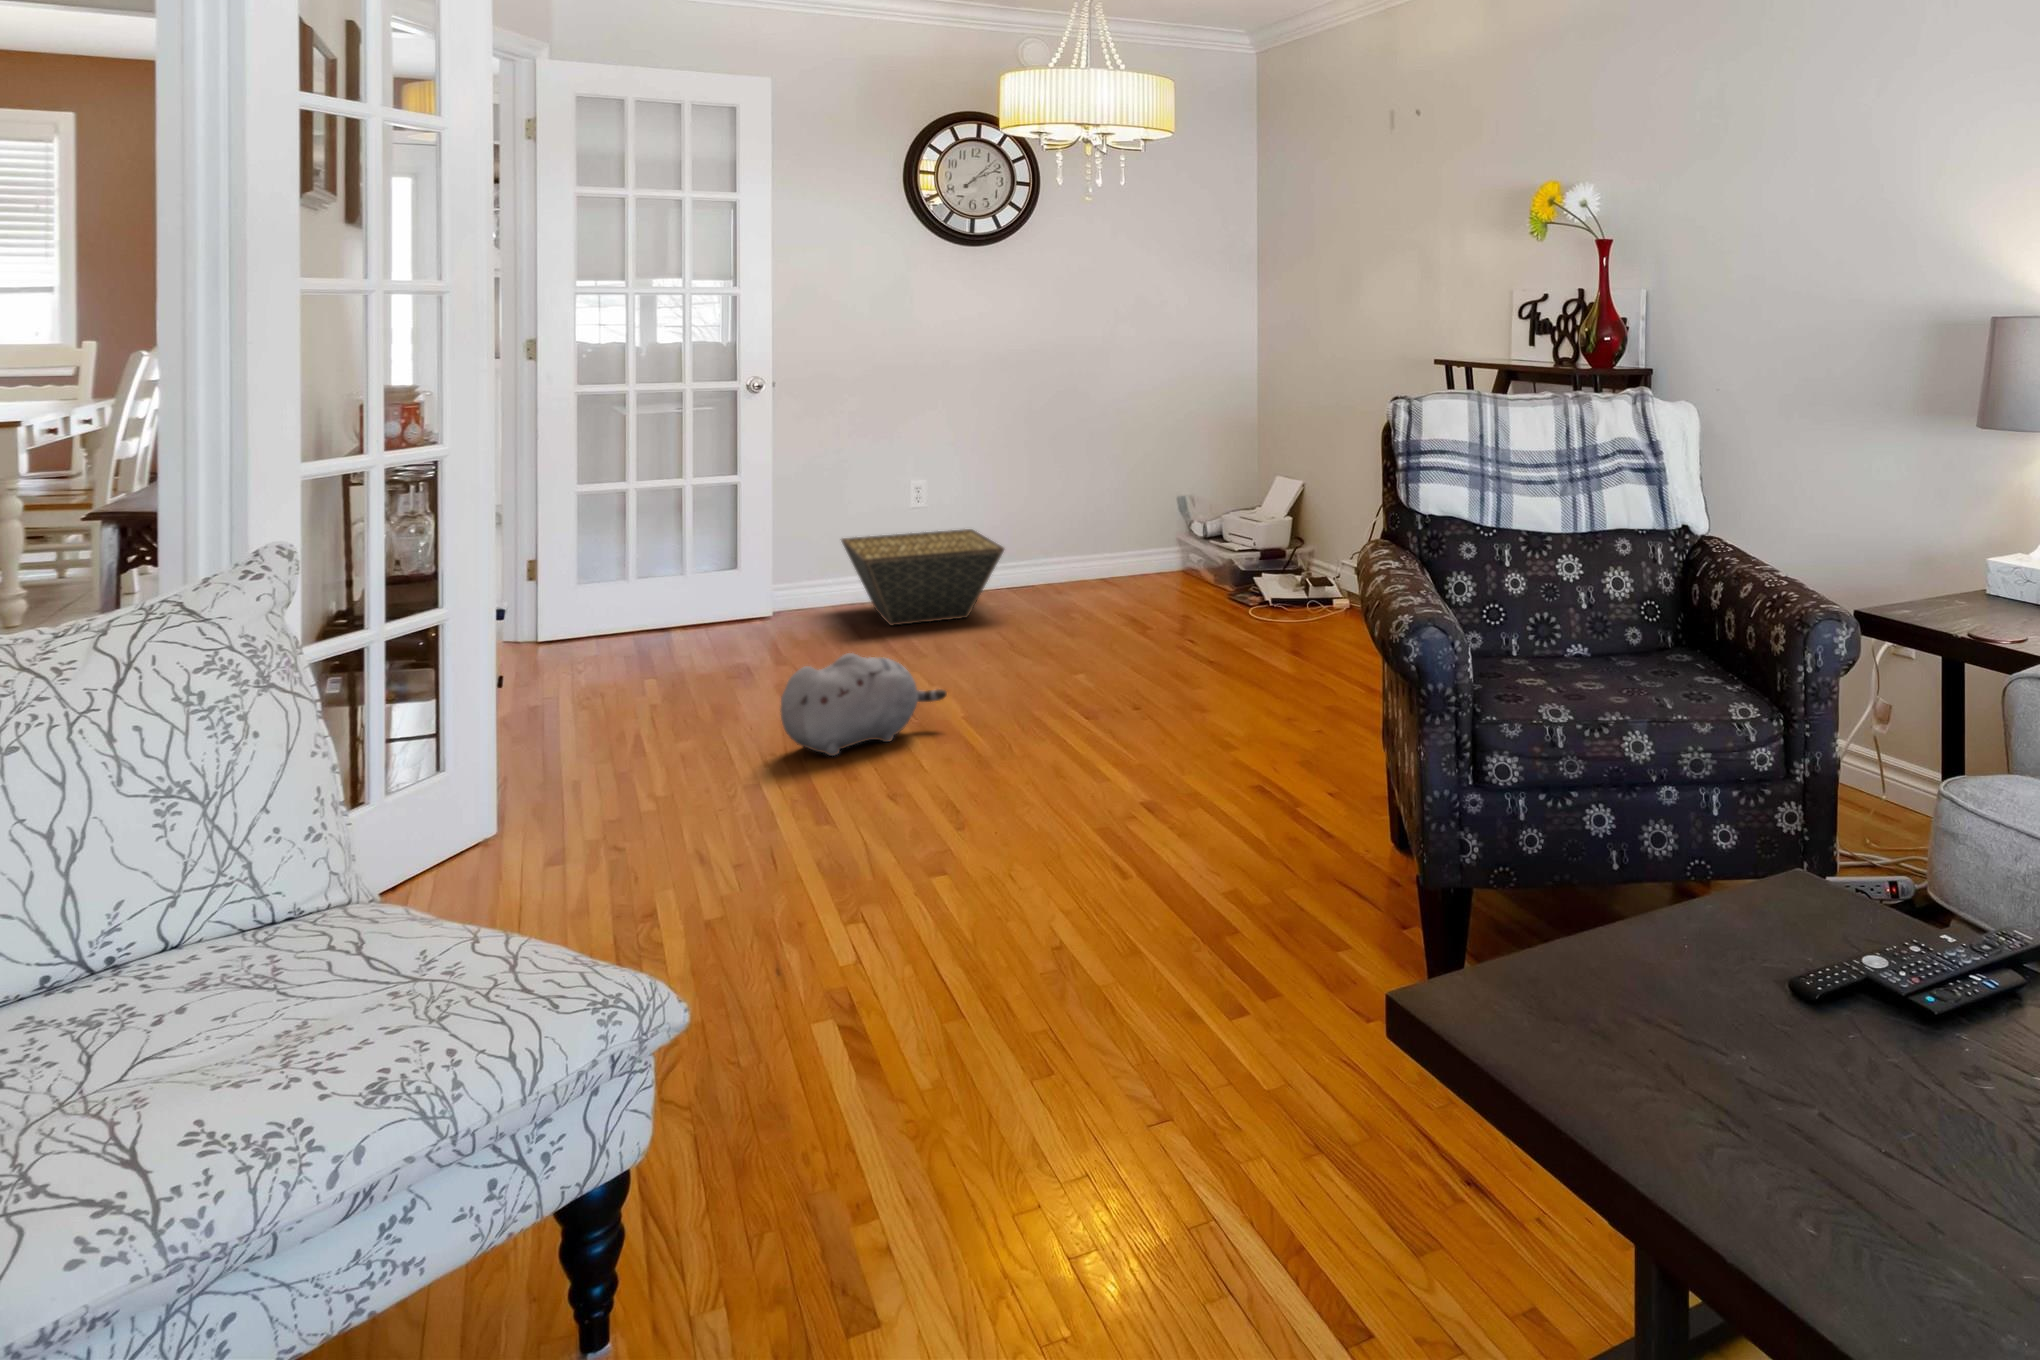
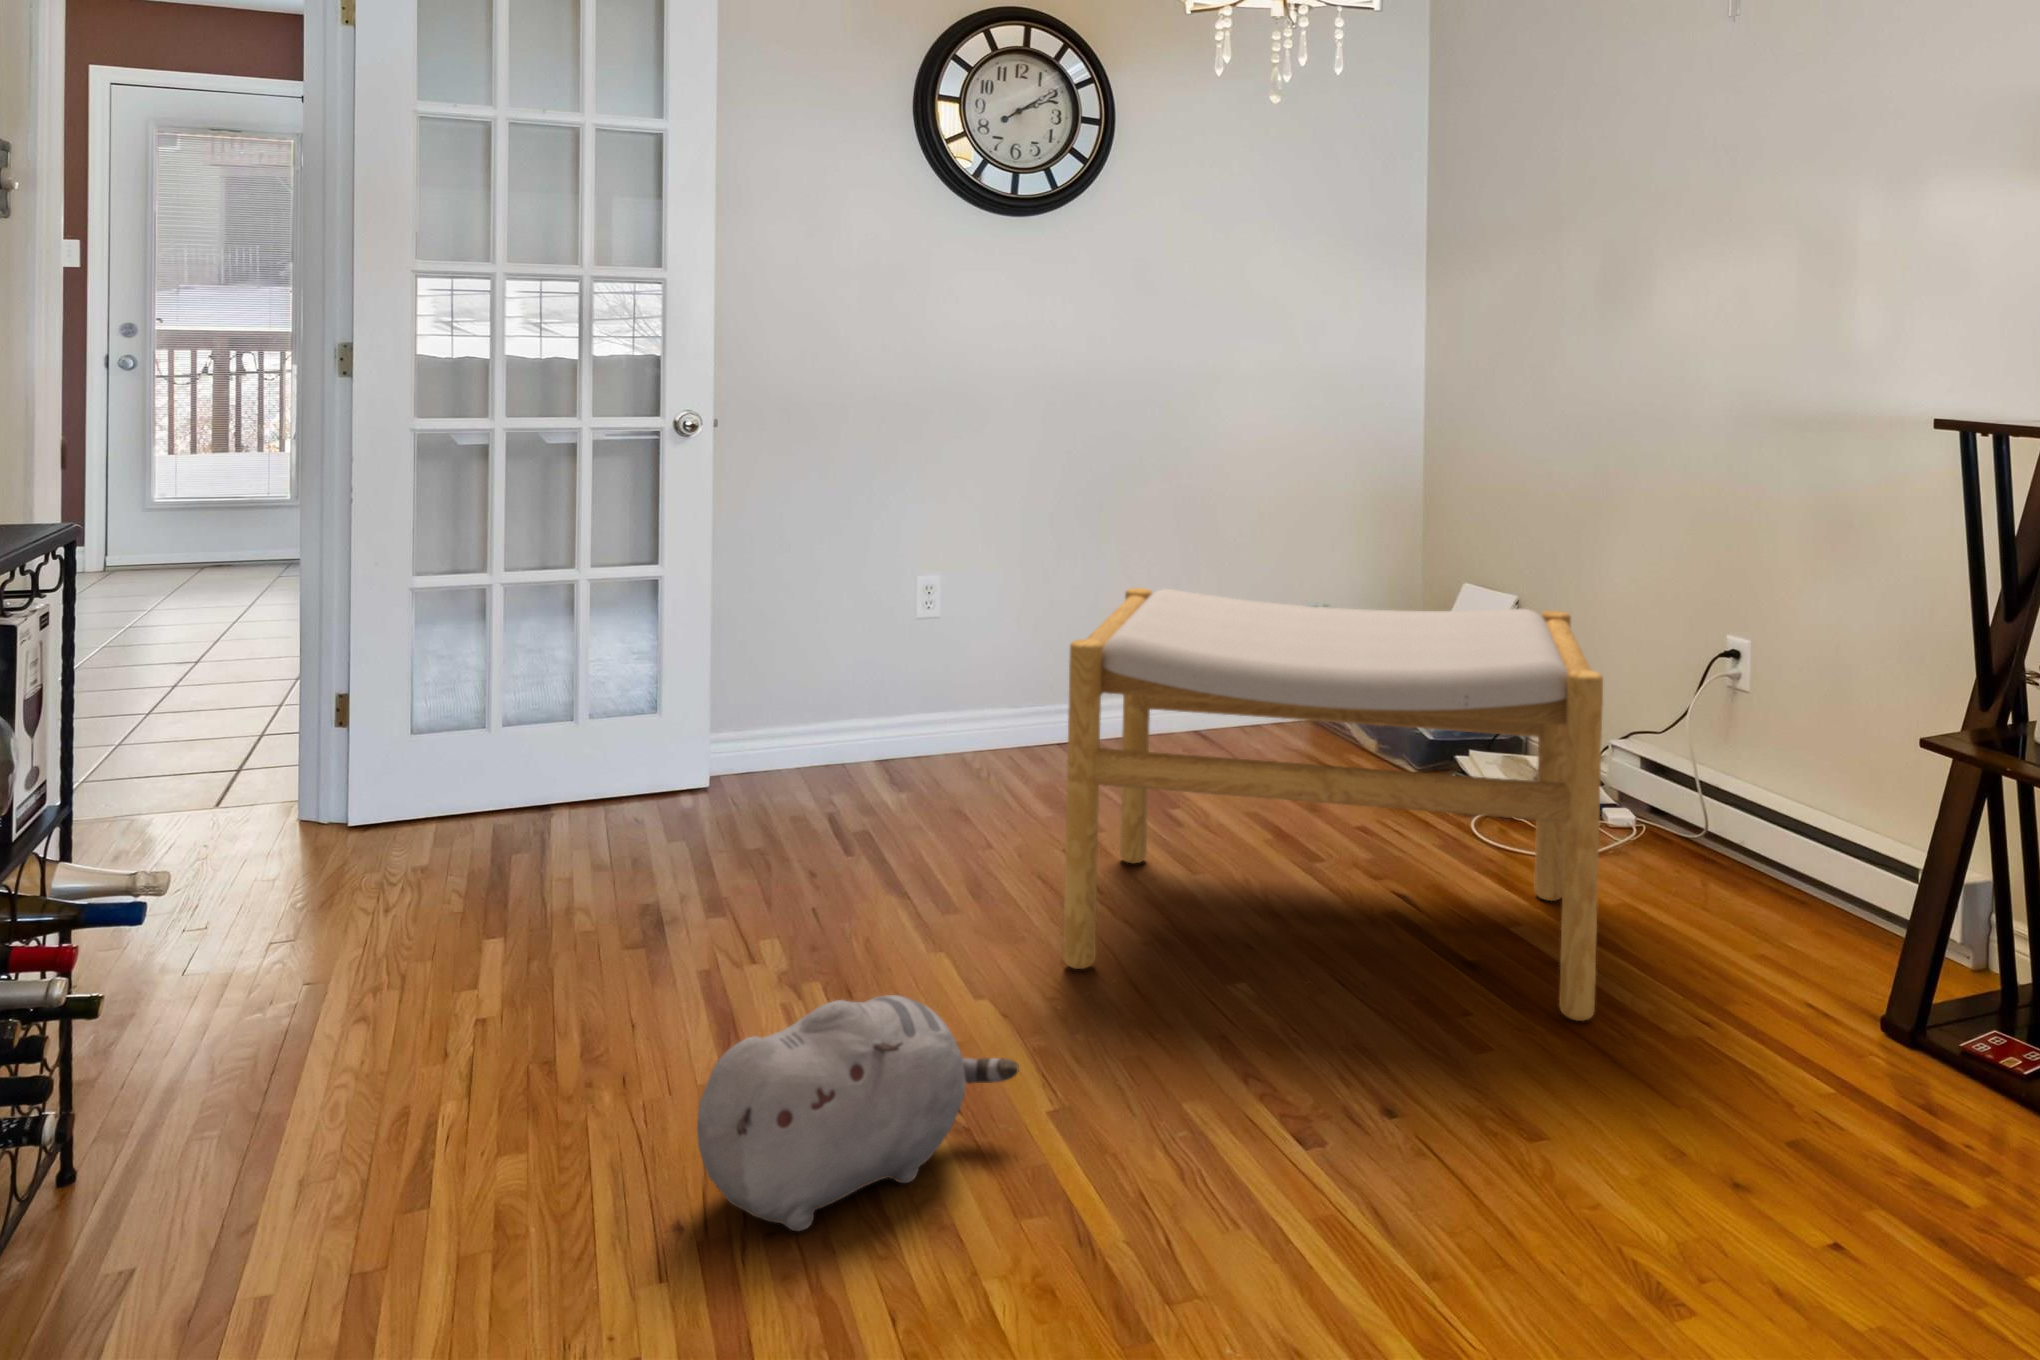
footstool: none [986,474,1288,680] -> present [1064,588,1603,1021]
basket: present [841,529,1004,626] -> none [810,652,1068,820]

